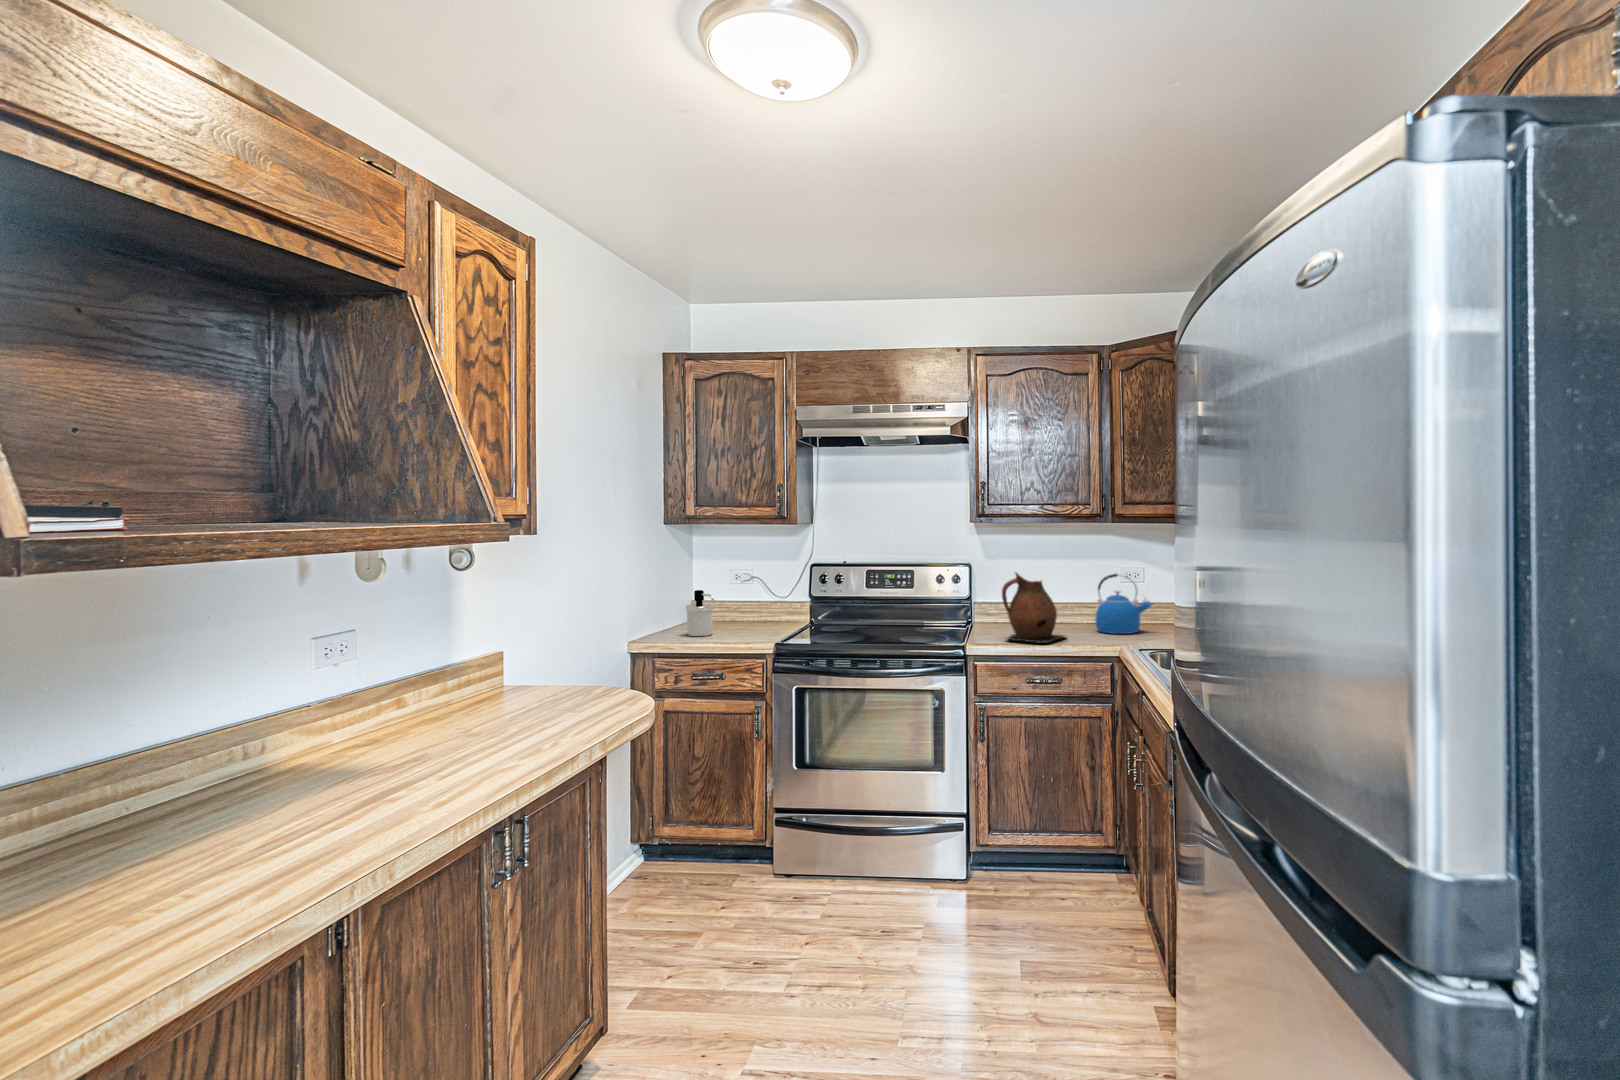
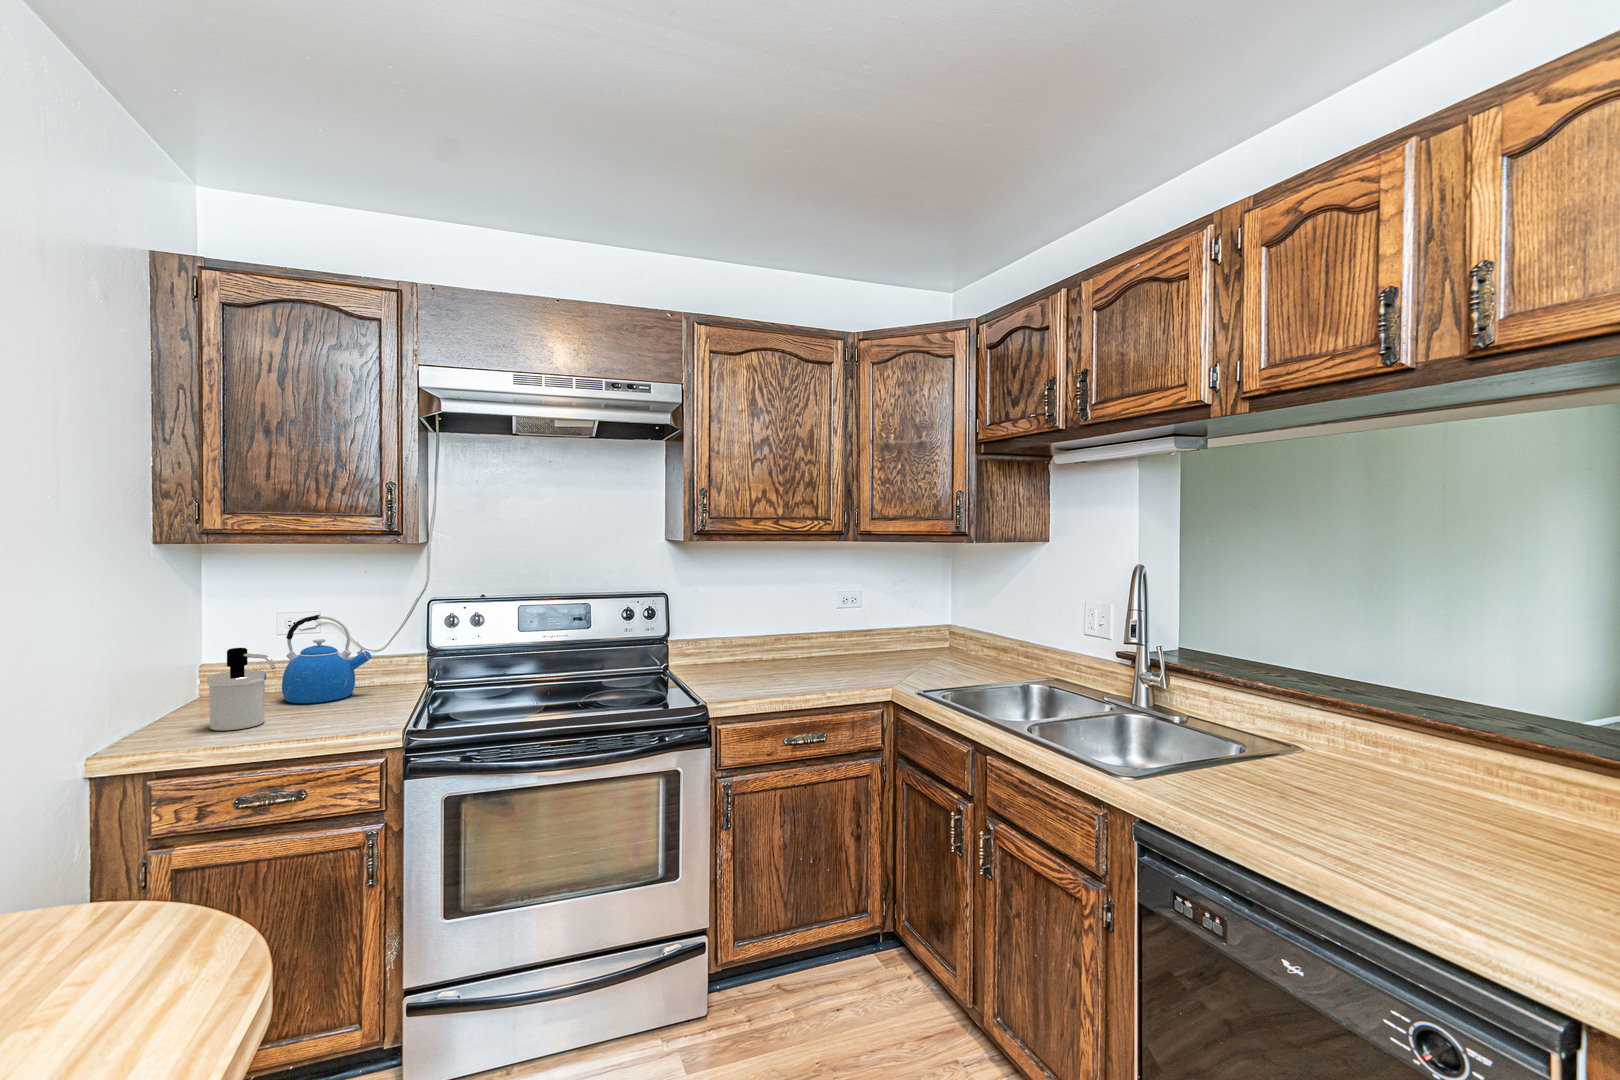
ceramic pitcher: present [1002,573,1065,643] -> none [737,600,806,690]
kettle: present [1095,574,1151,634] -> present [282,615,372,703]

